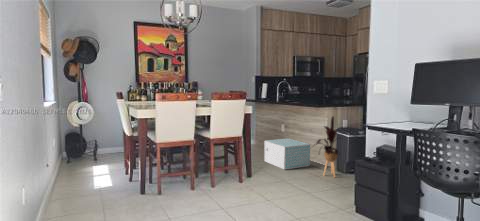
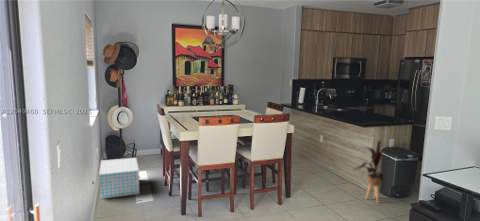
storage box: present [264,138,310,170] -> present [99,158,140,199]

